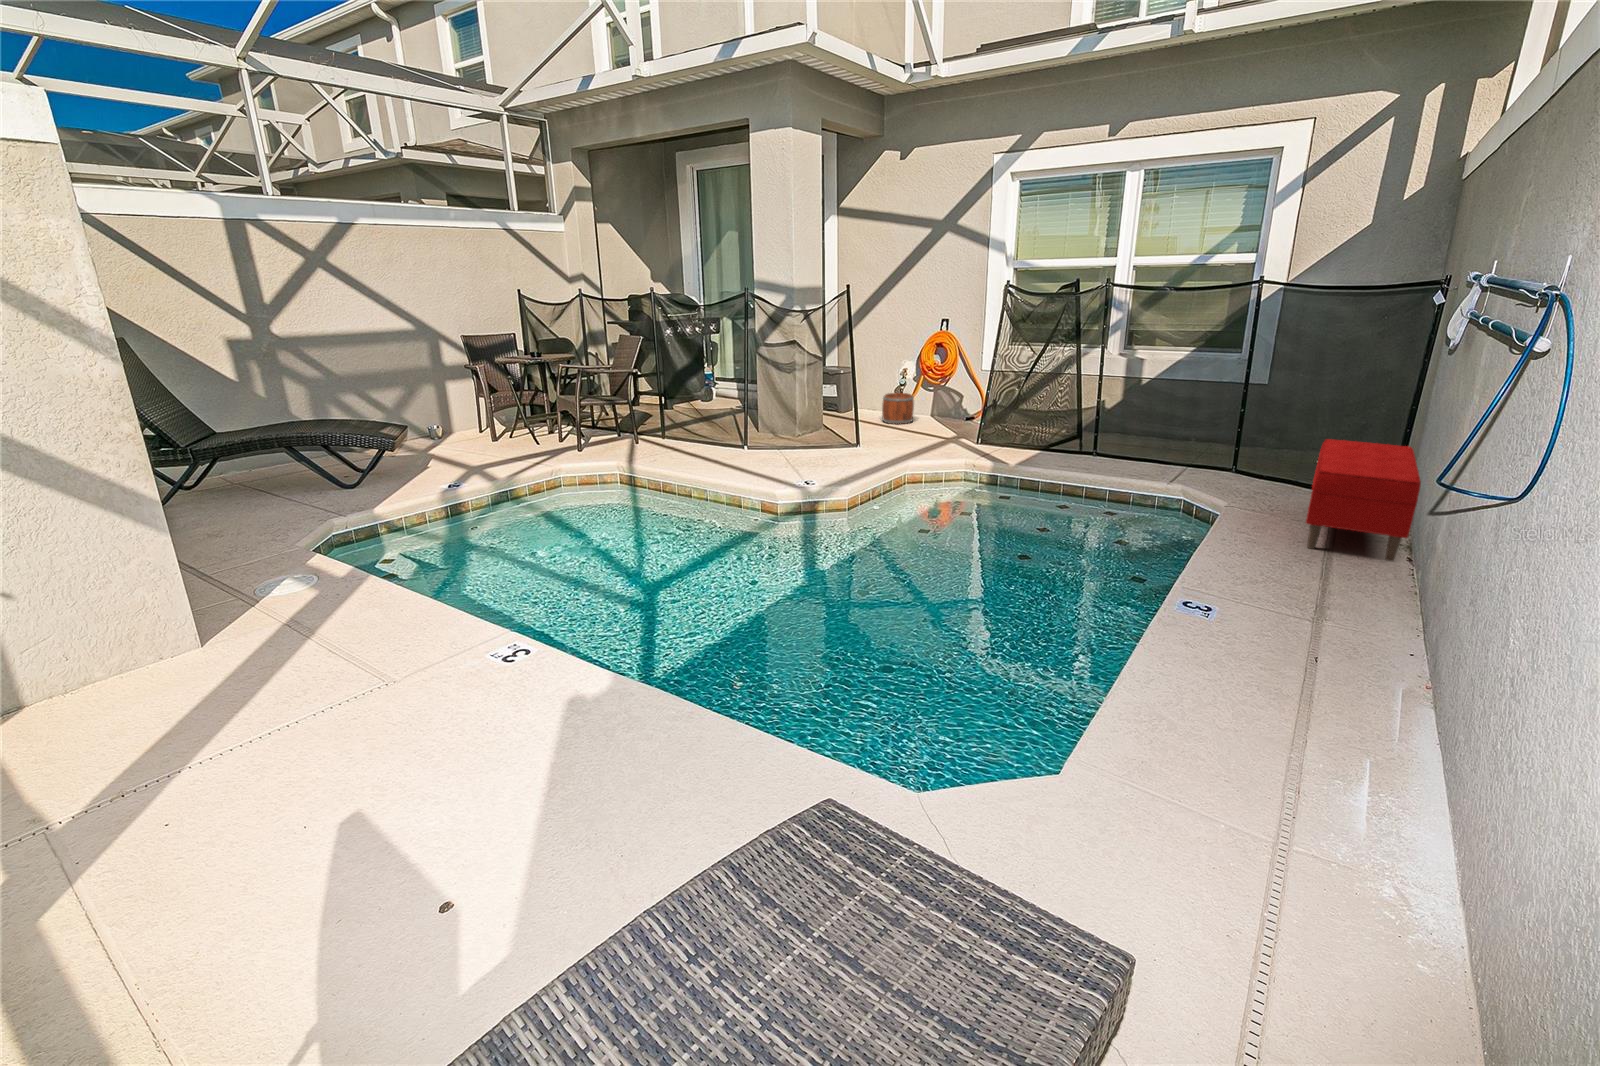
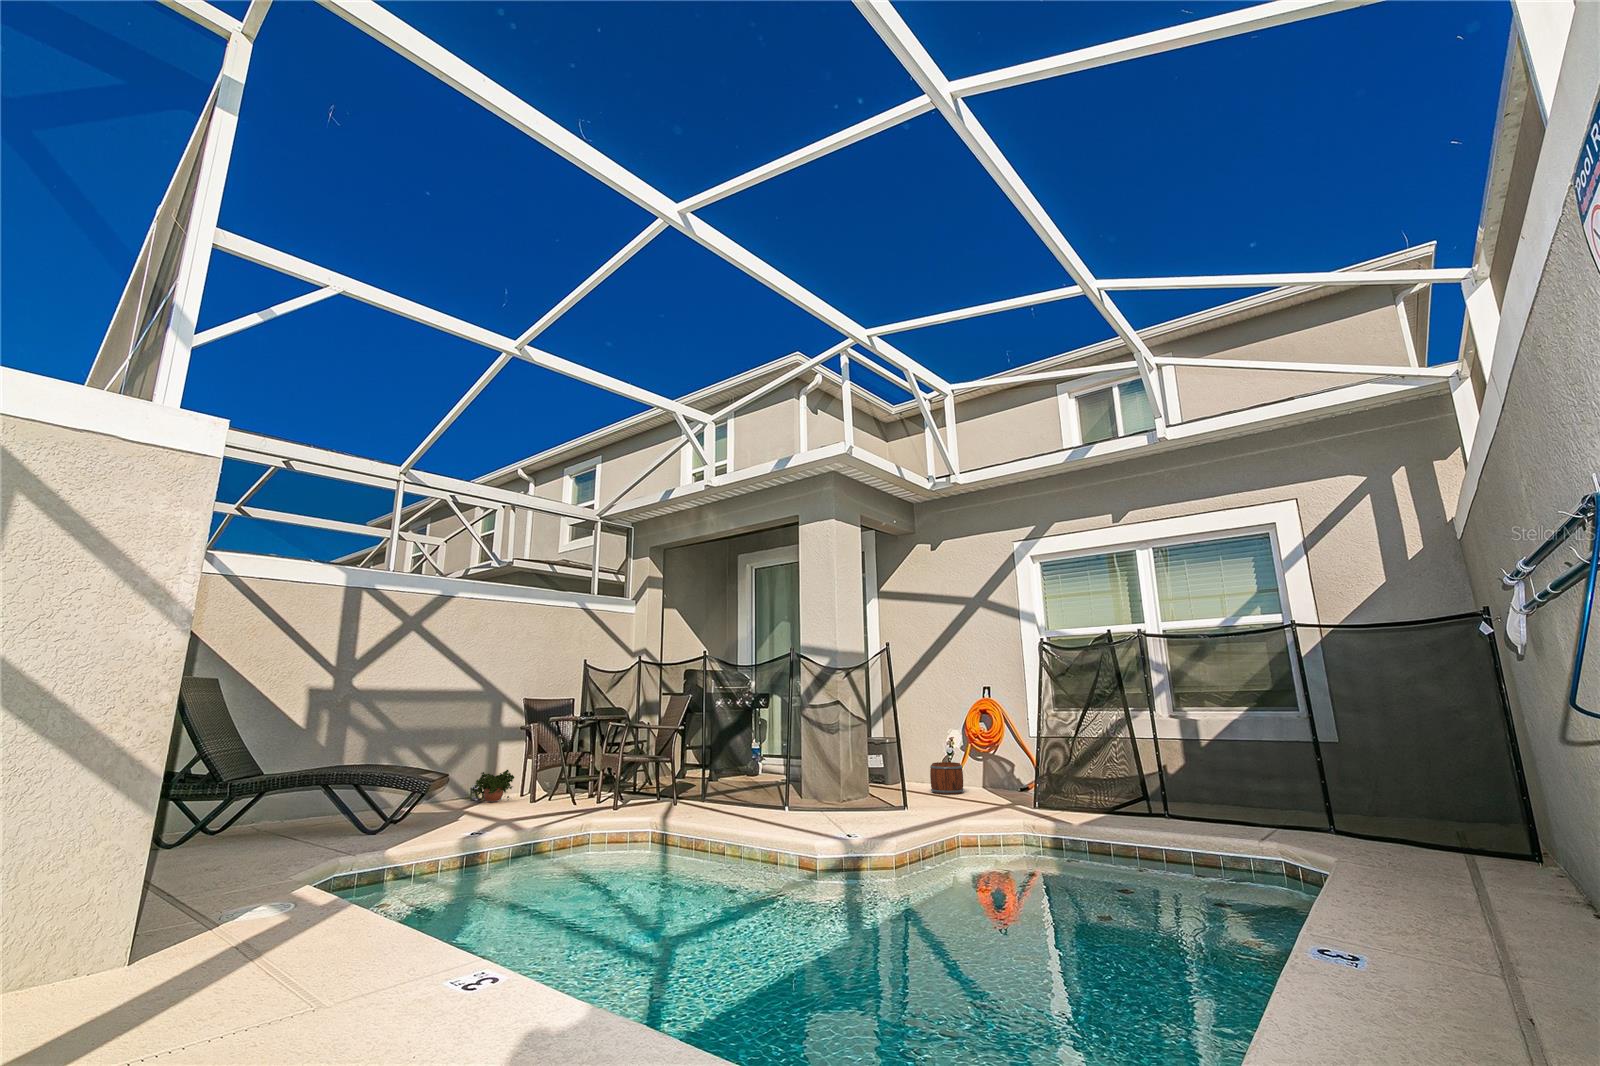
potted plant: none [429,408,473,440] -> present [472,770,514,801]
bench: present [1306,439,1421,561] -> none [1423,780,1578,916]

